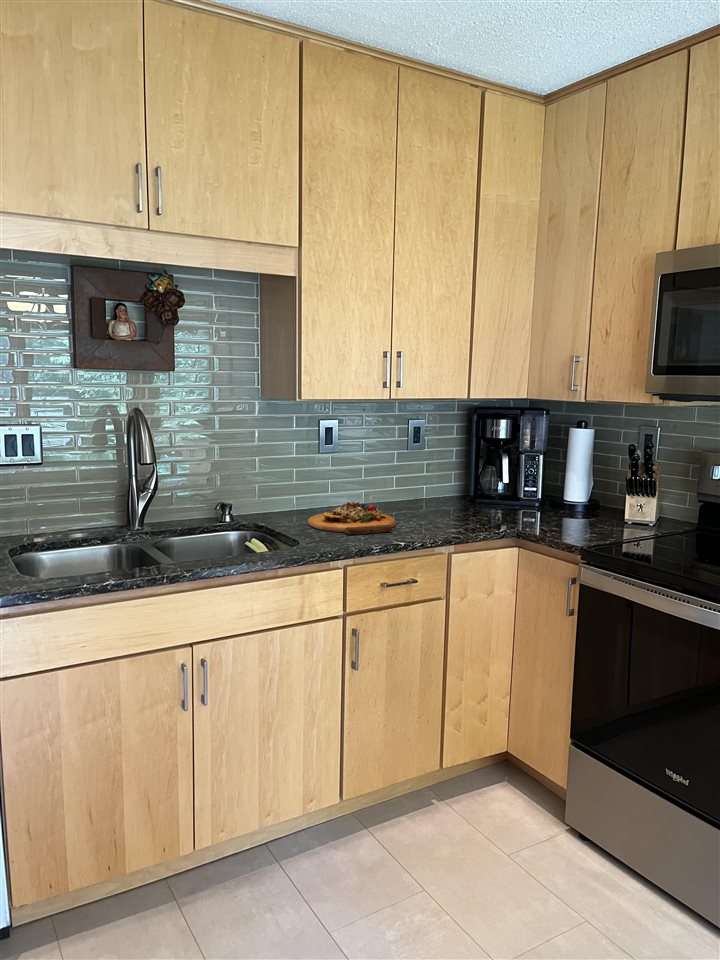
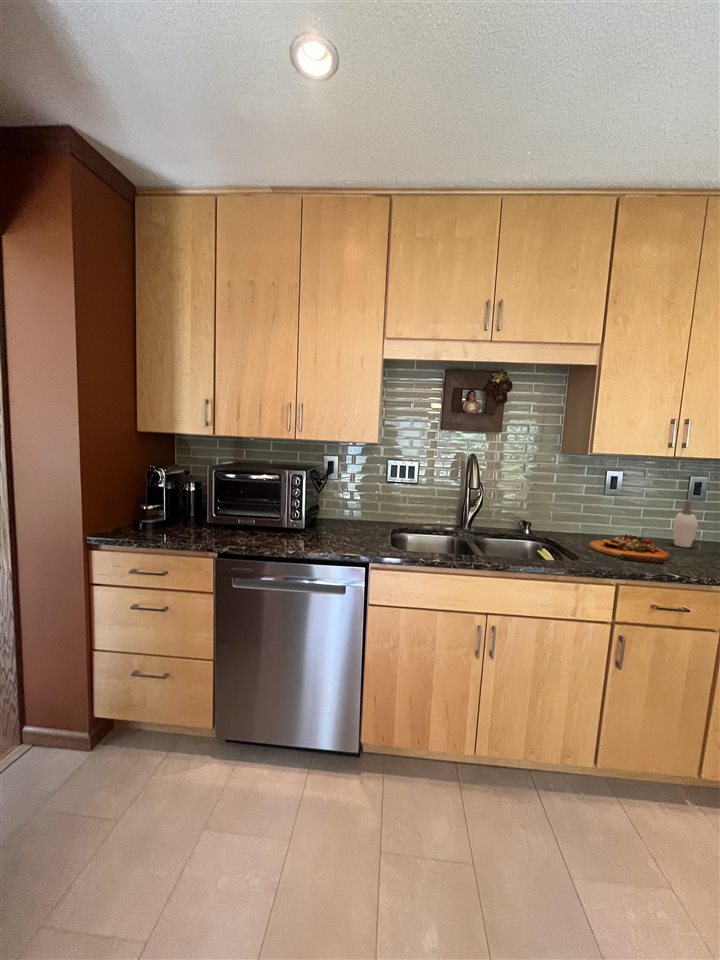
soap dispenser: none [395,451,424,508] -> present [673,501,698,547]

